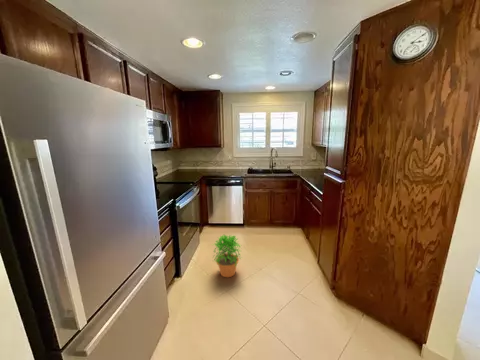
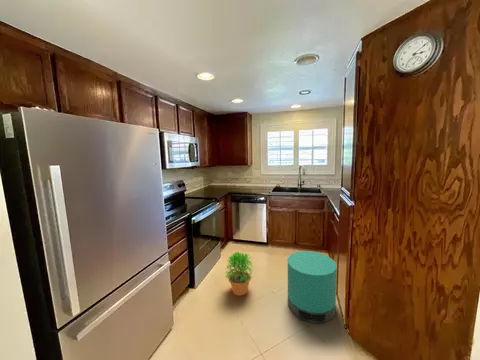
trash can: none [275,228,321,291] -> present [288,251,337,323]

